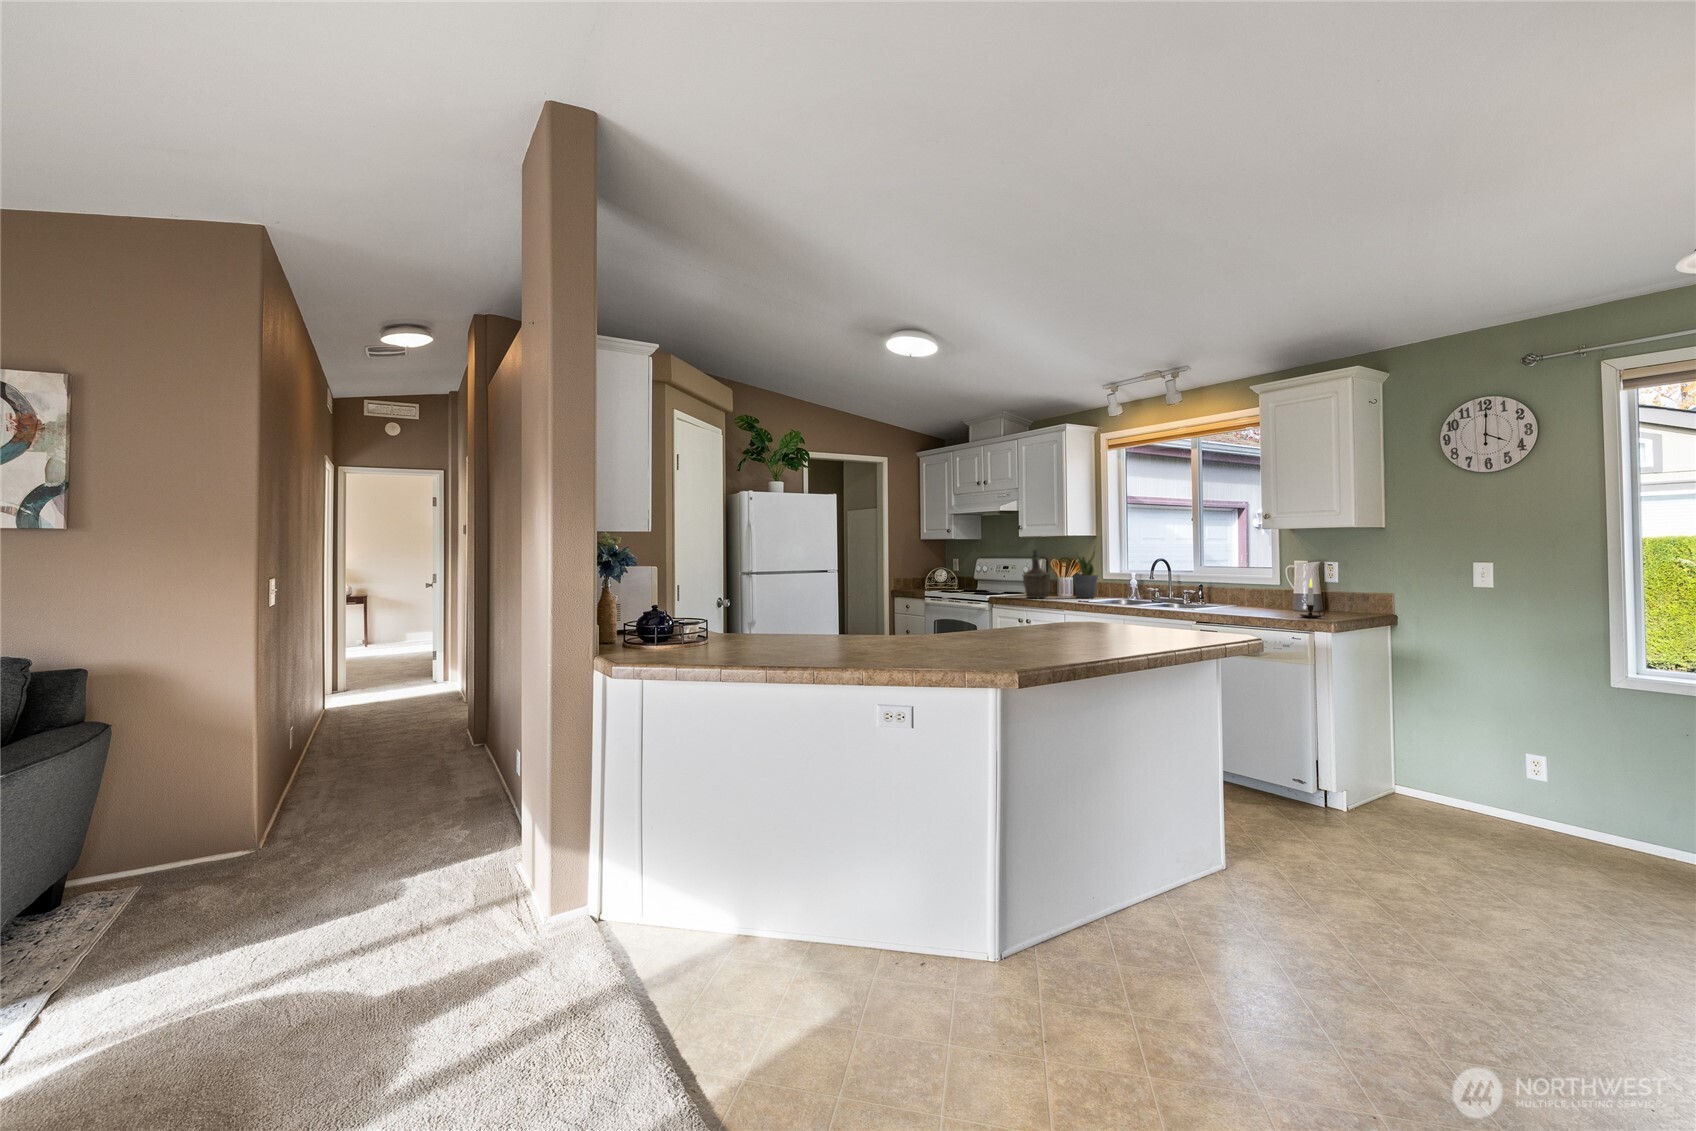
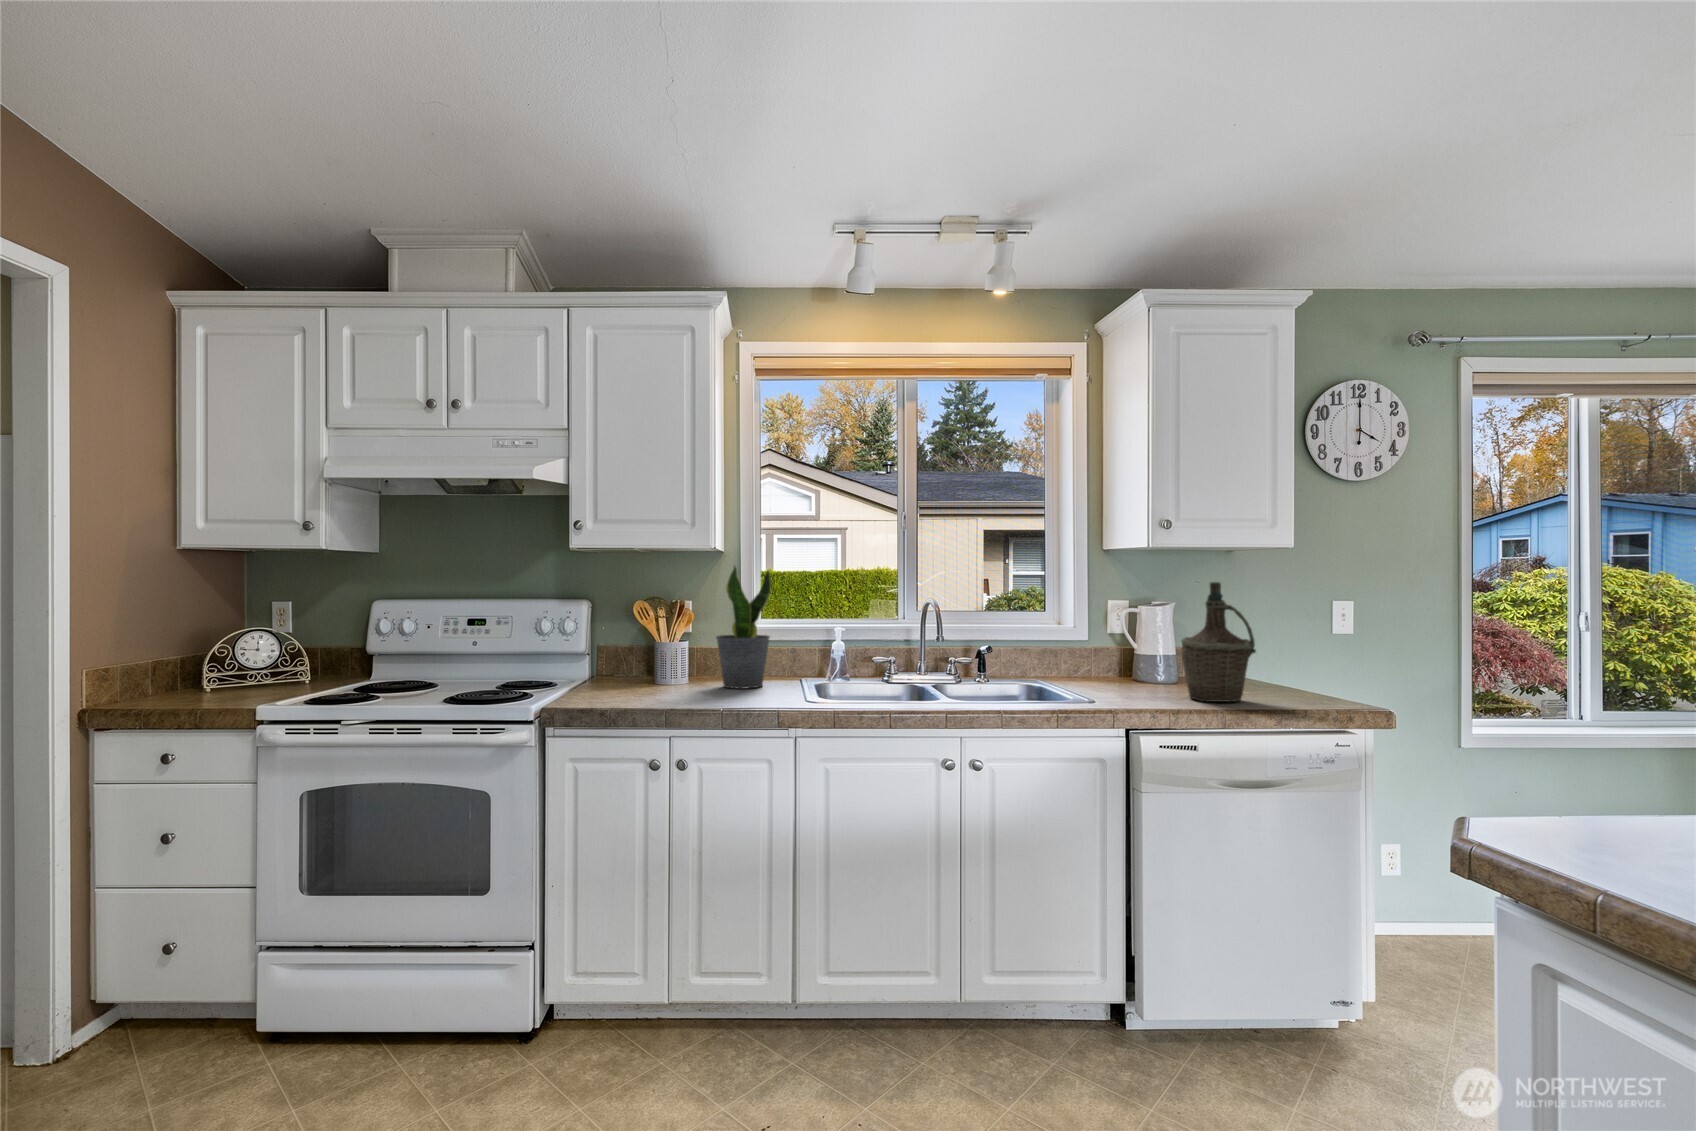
bottle: present [1022,549,1050,598] -> present [1181,582,1256,702]
candle: present [1300,578,1325,618] -> none [1286,634,1331,705]

